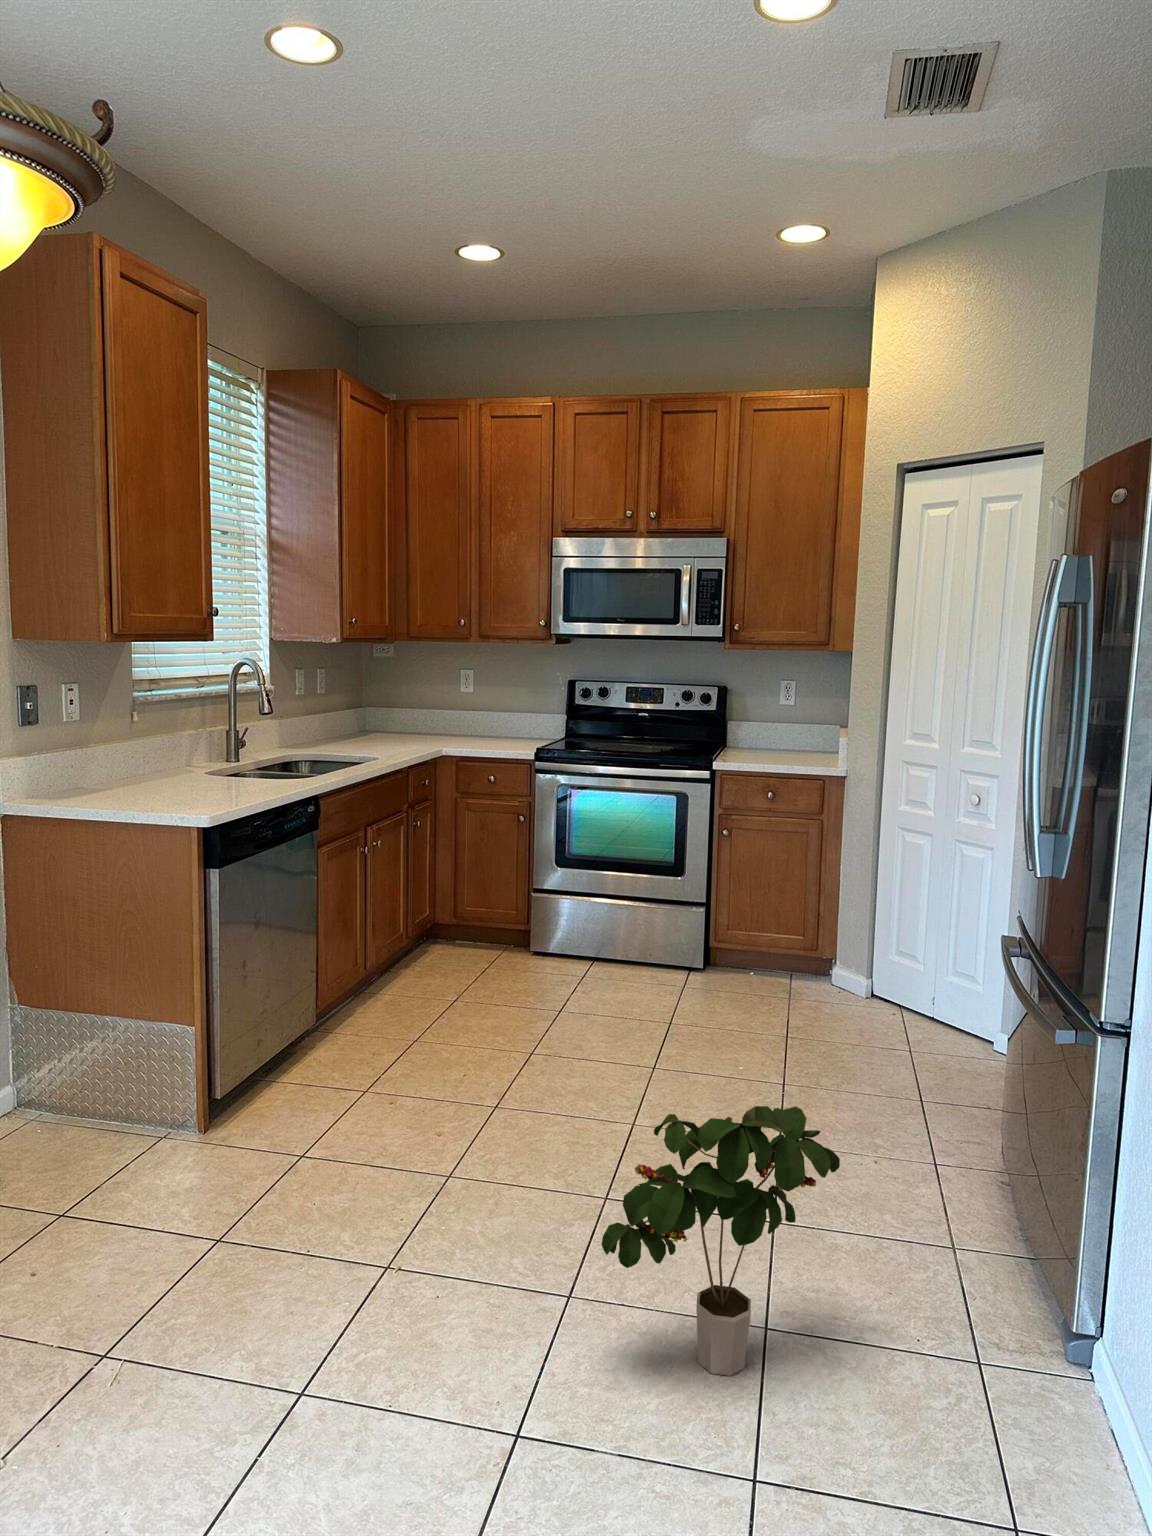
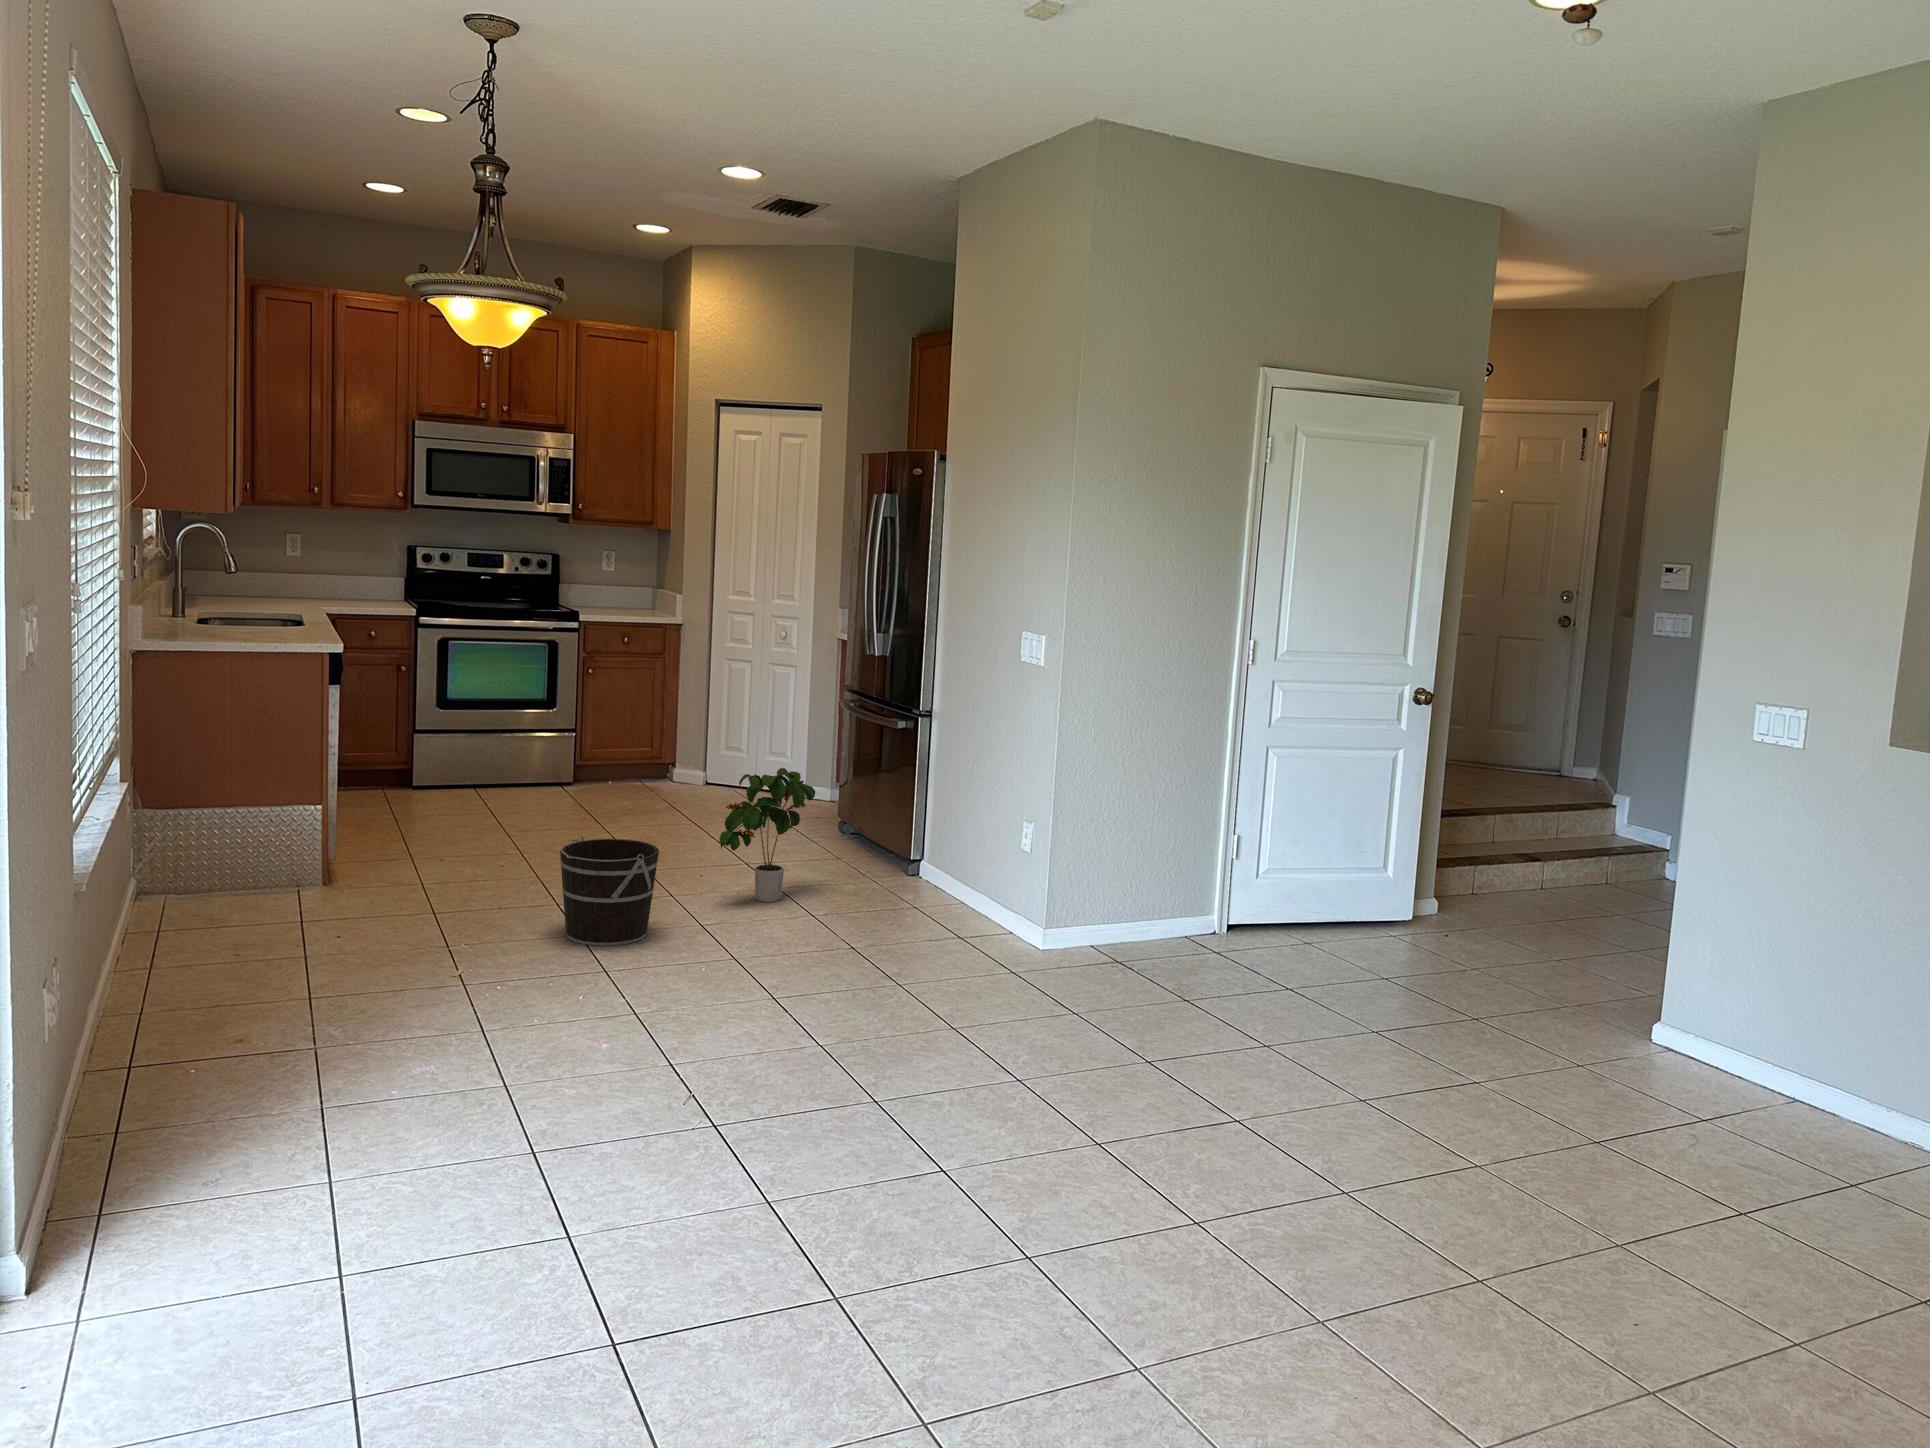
bucket: none [231,1191,427,1458] -> present [560,836,659,946]

